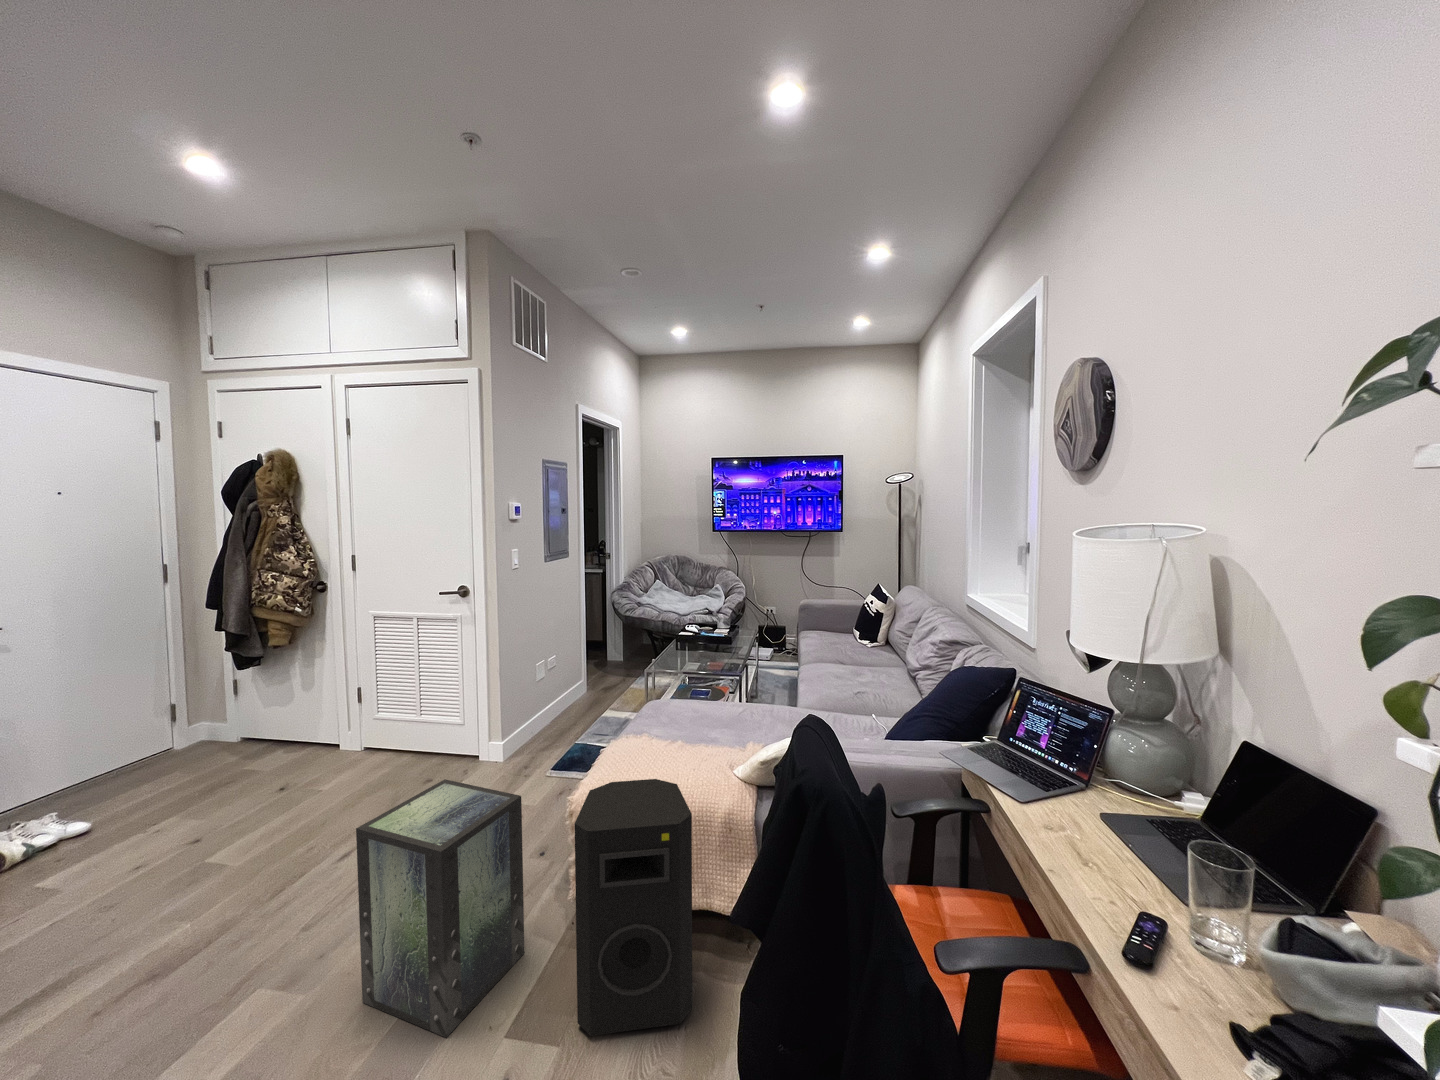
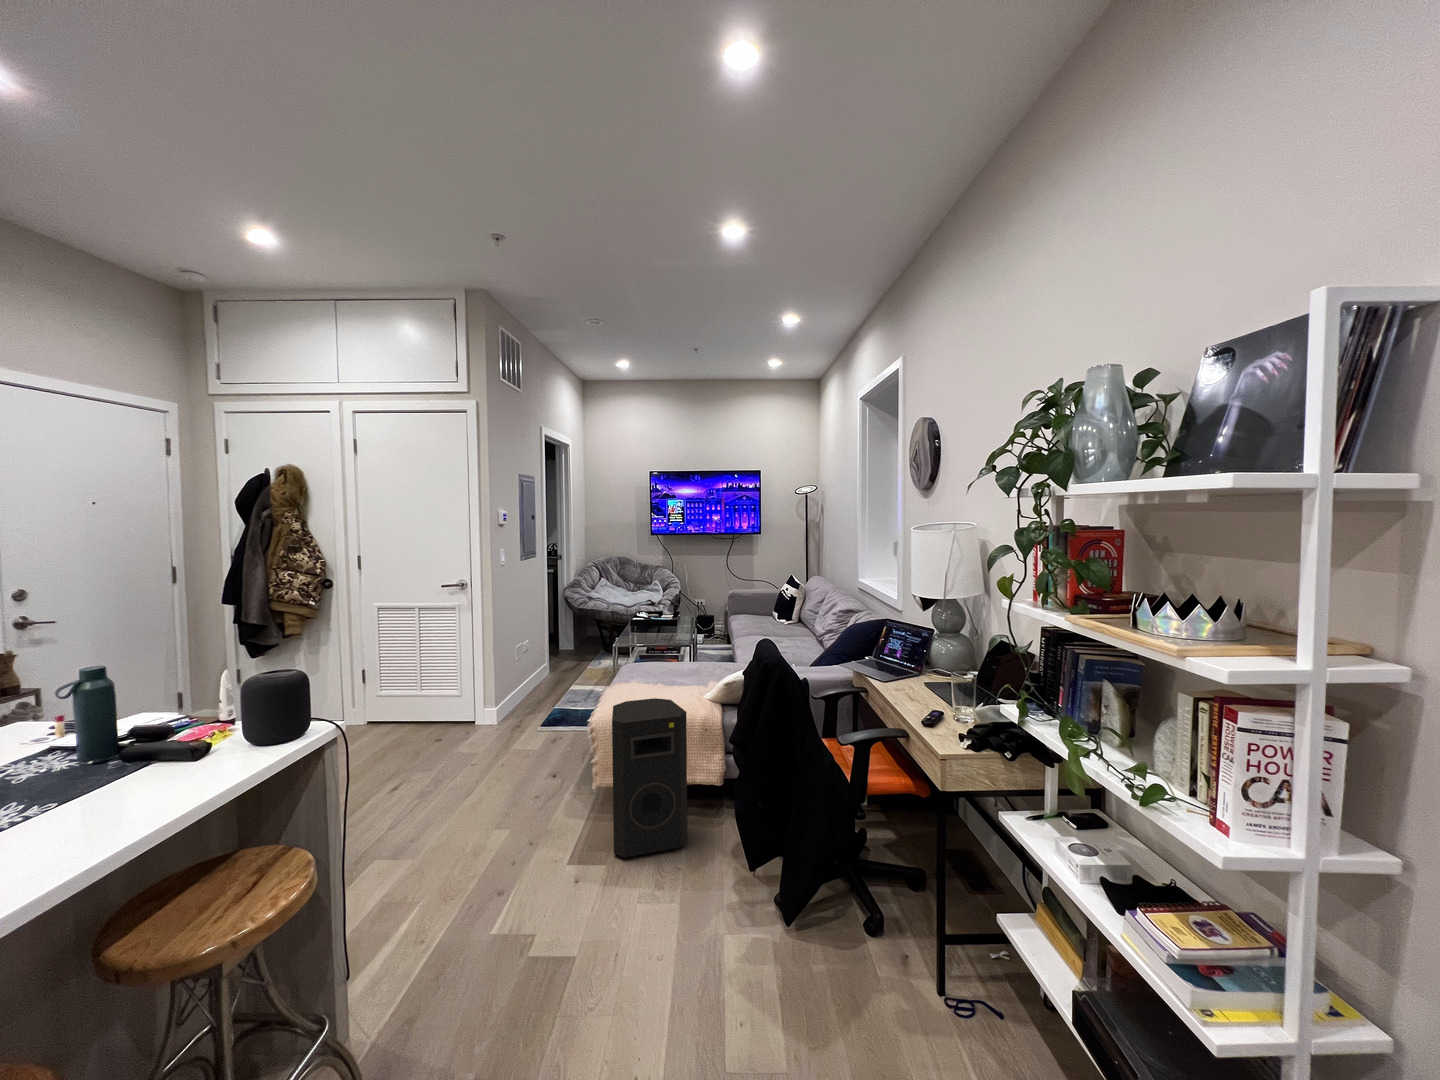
storage box: present [356,779,525,1037] -> none [454,711,563,869]

